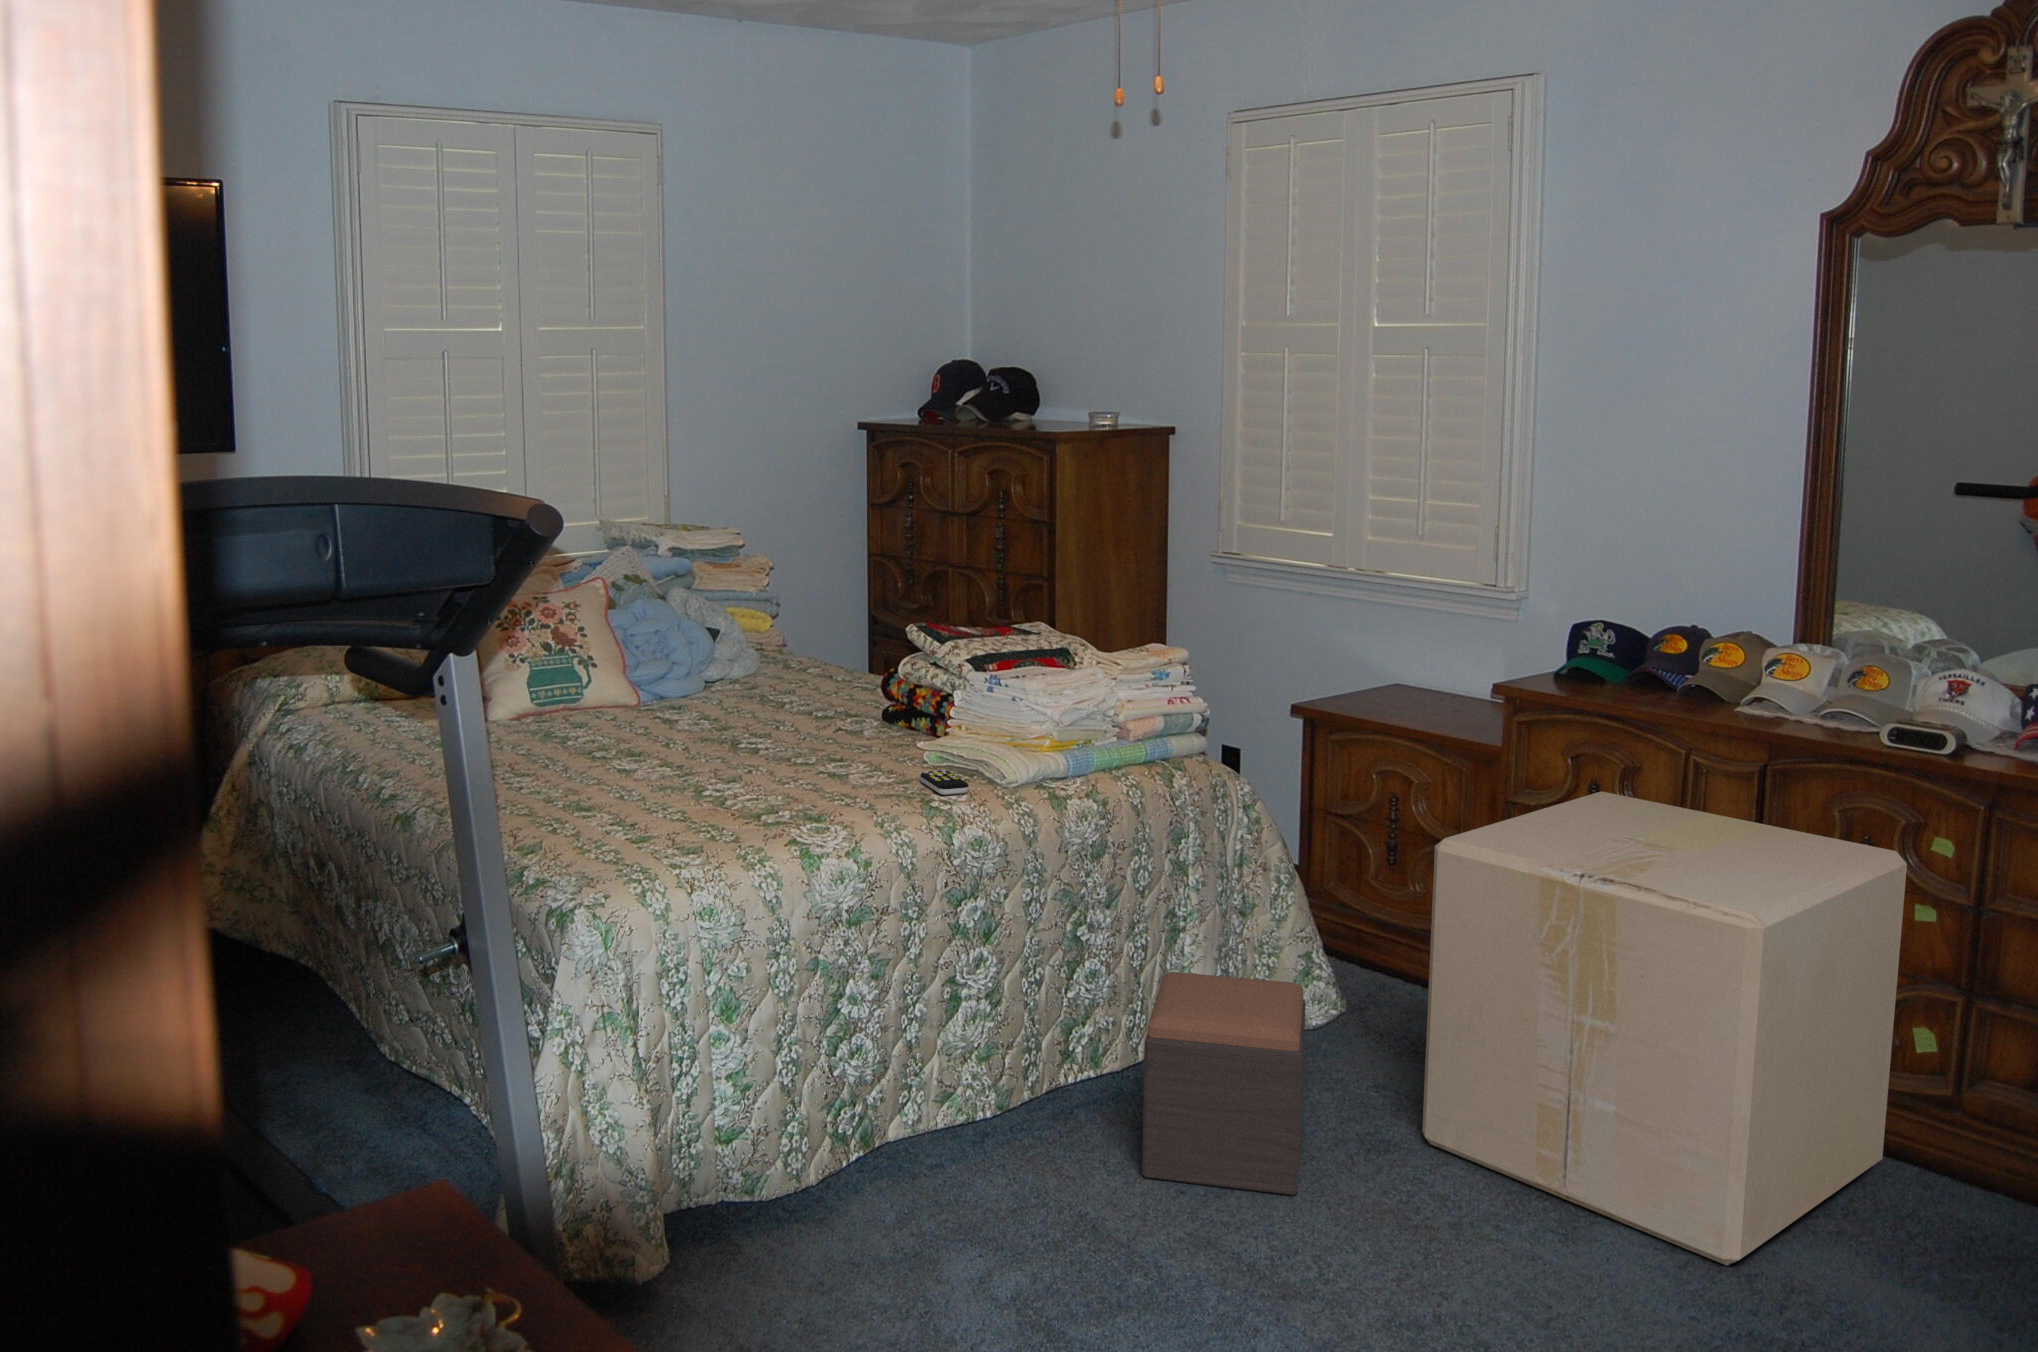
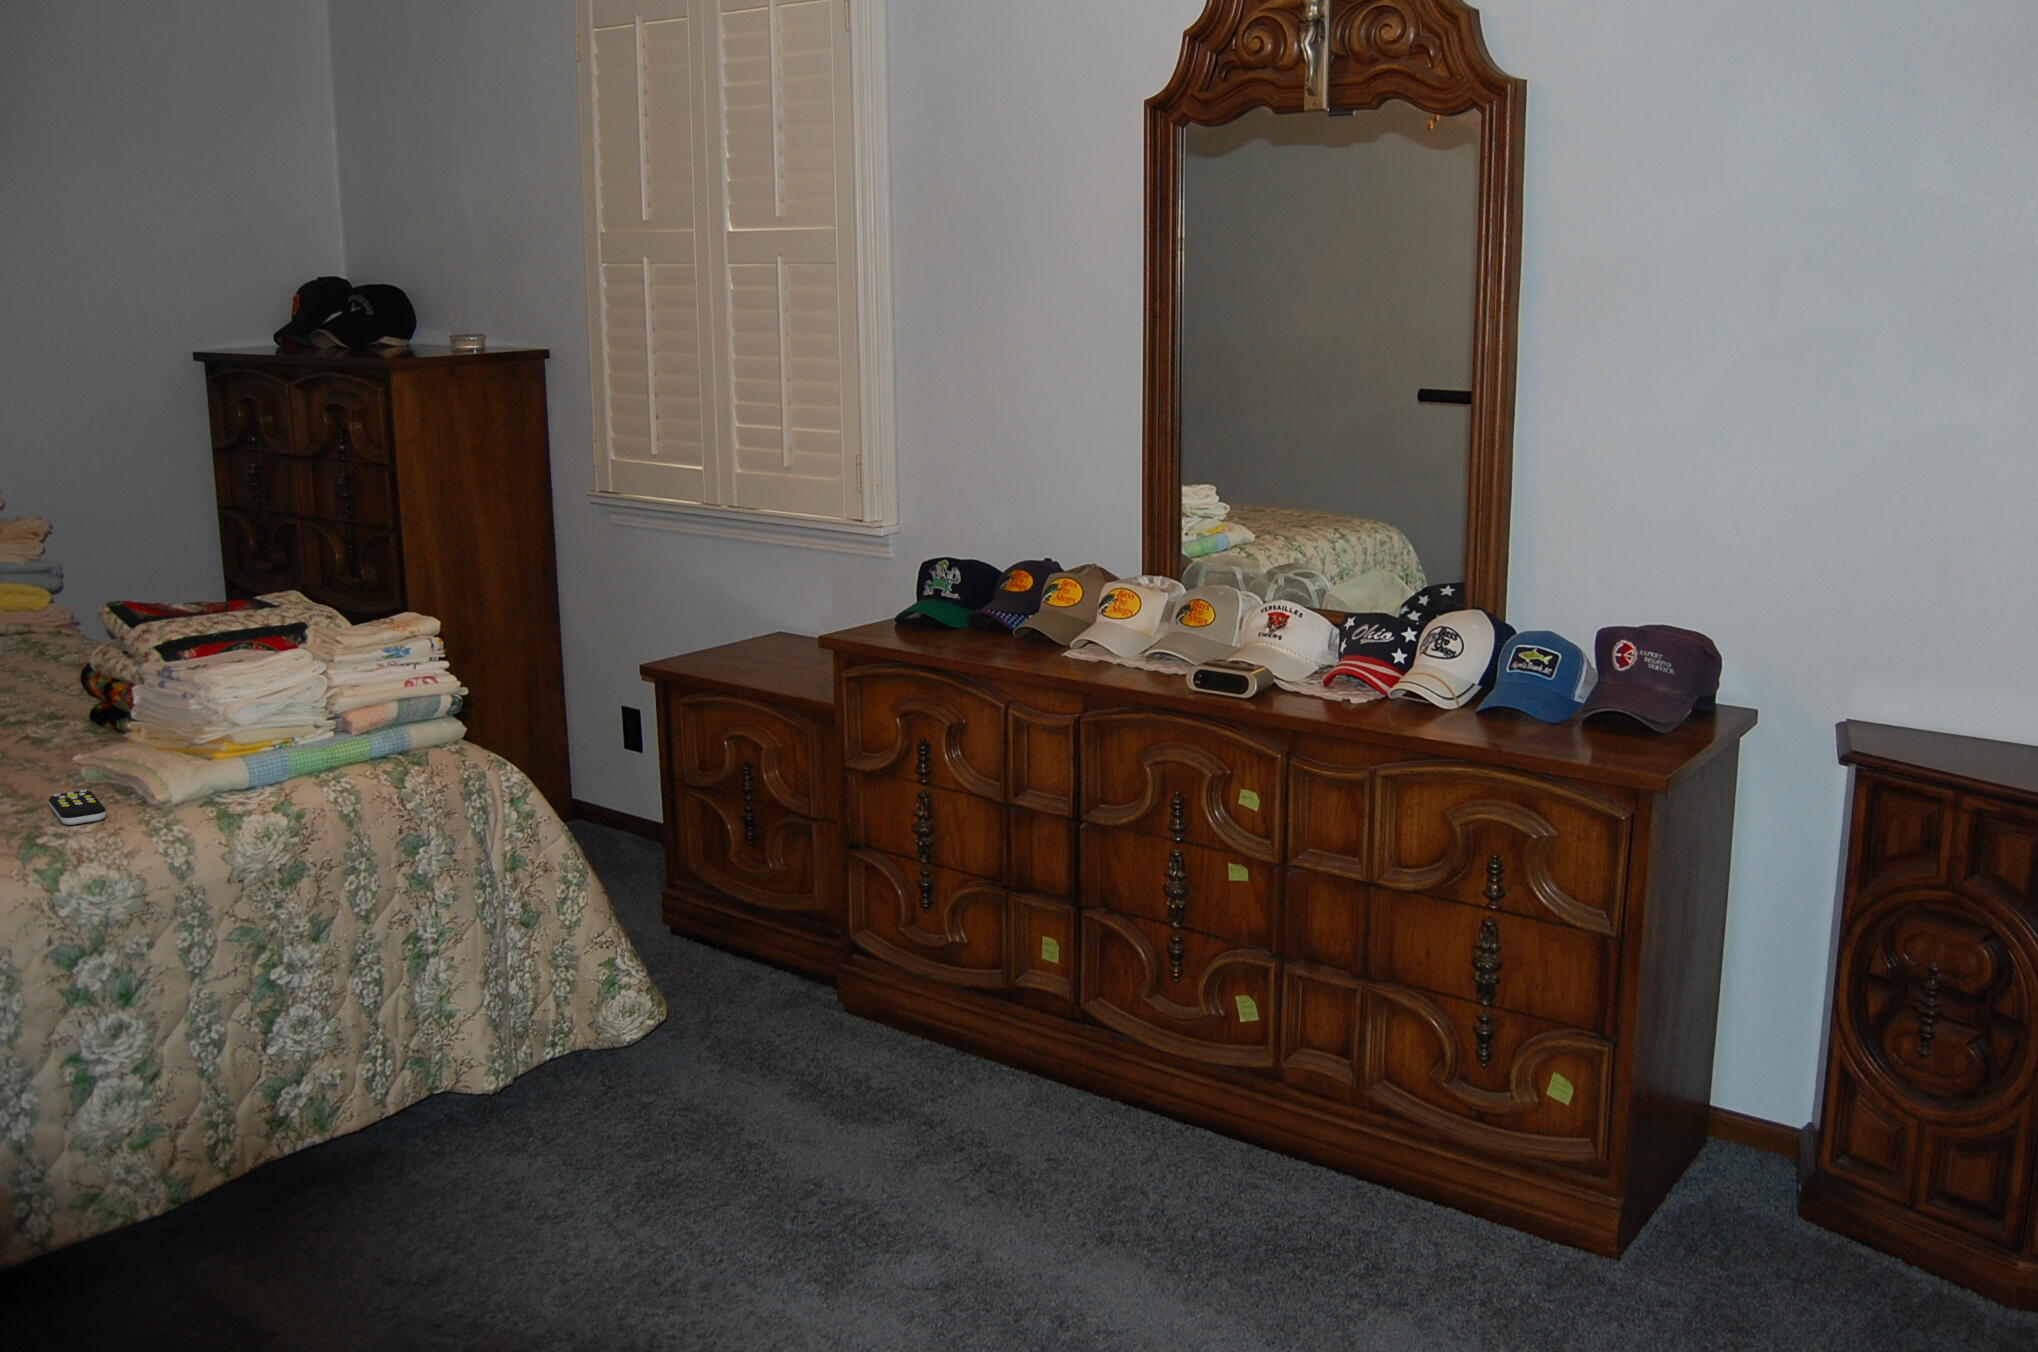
cardboard box: present [1422,791,1907,1266] -> none [692,753,1196,1279]
footstool: present [1142,972,1306,1195] -> none [331,1011,566,1264]

